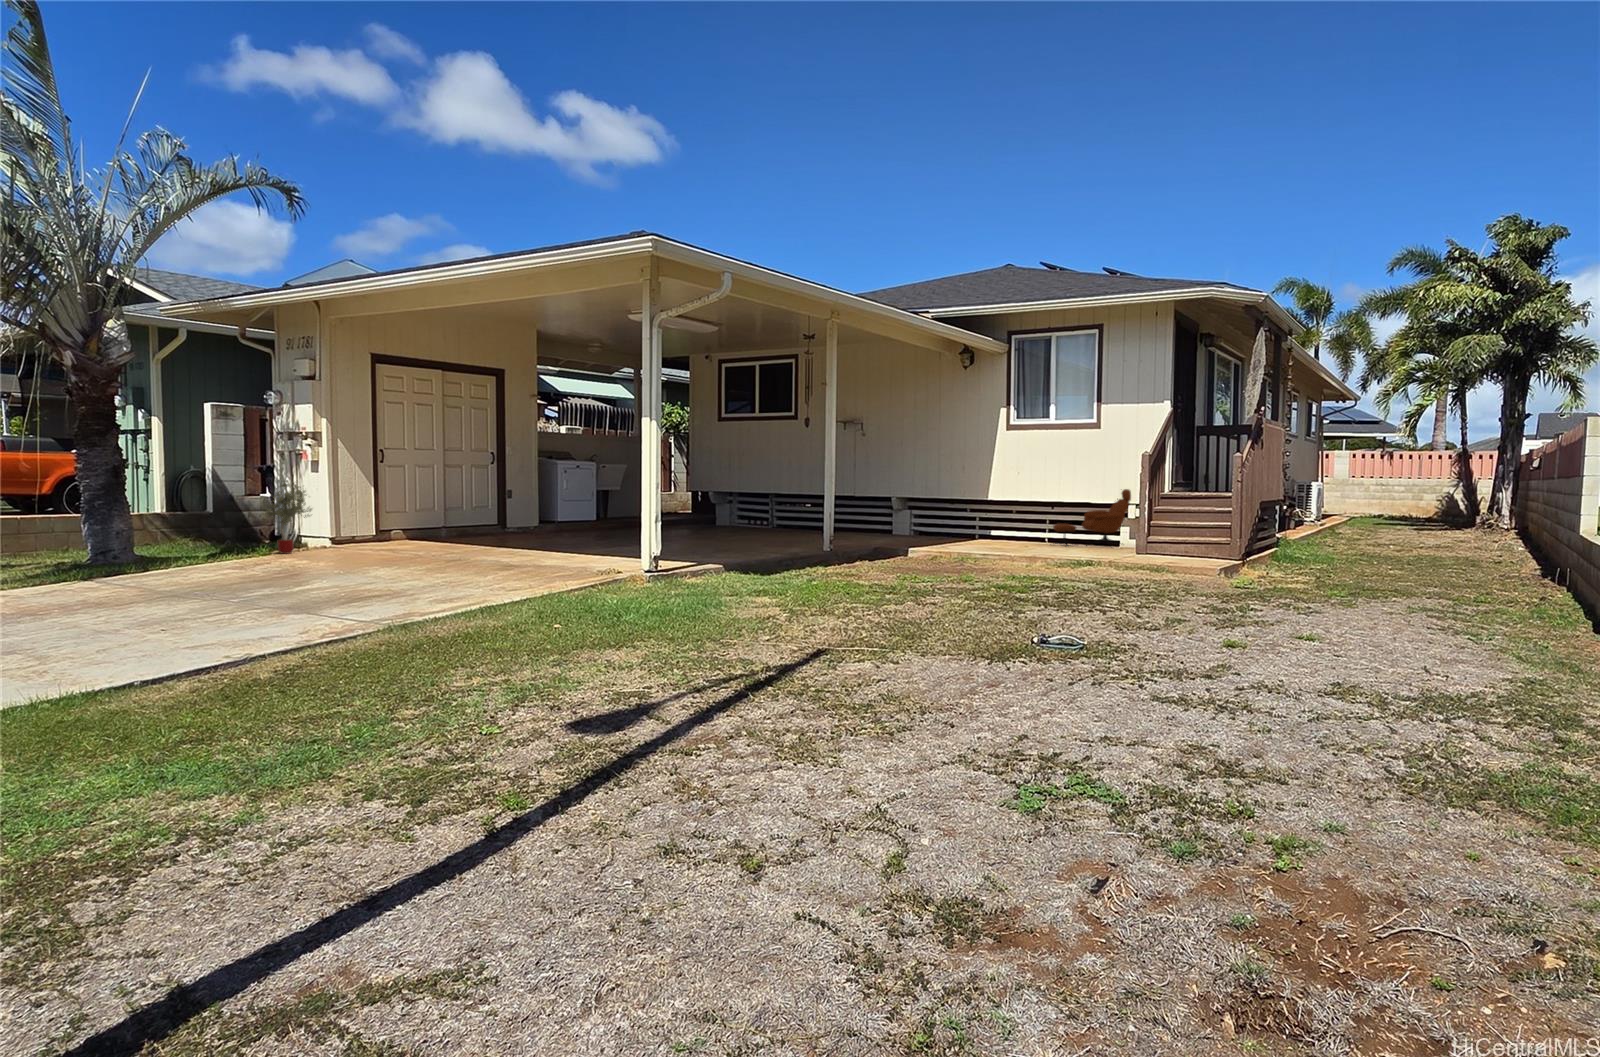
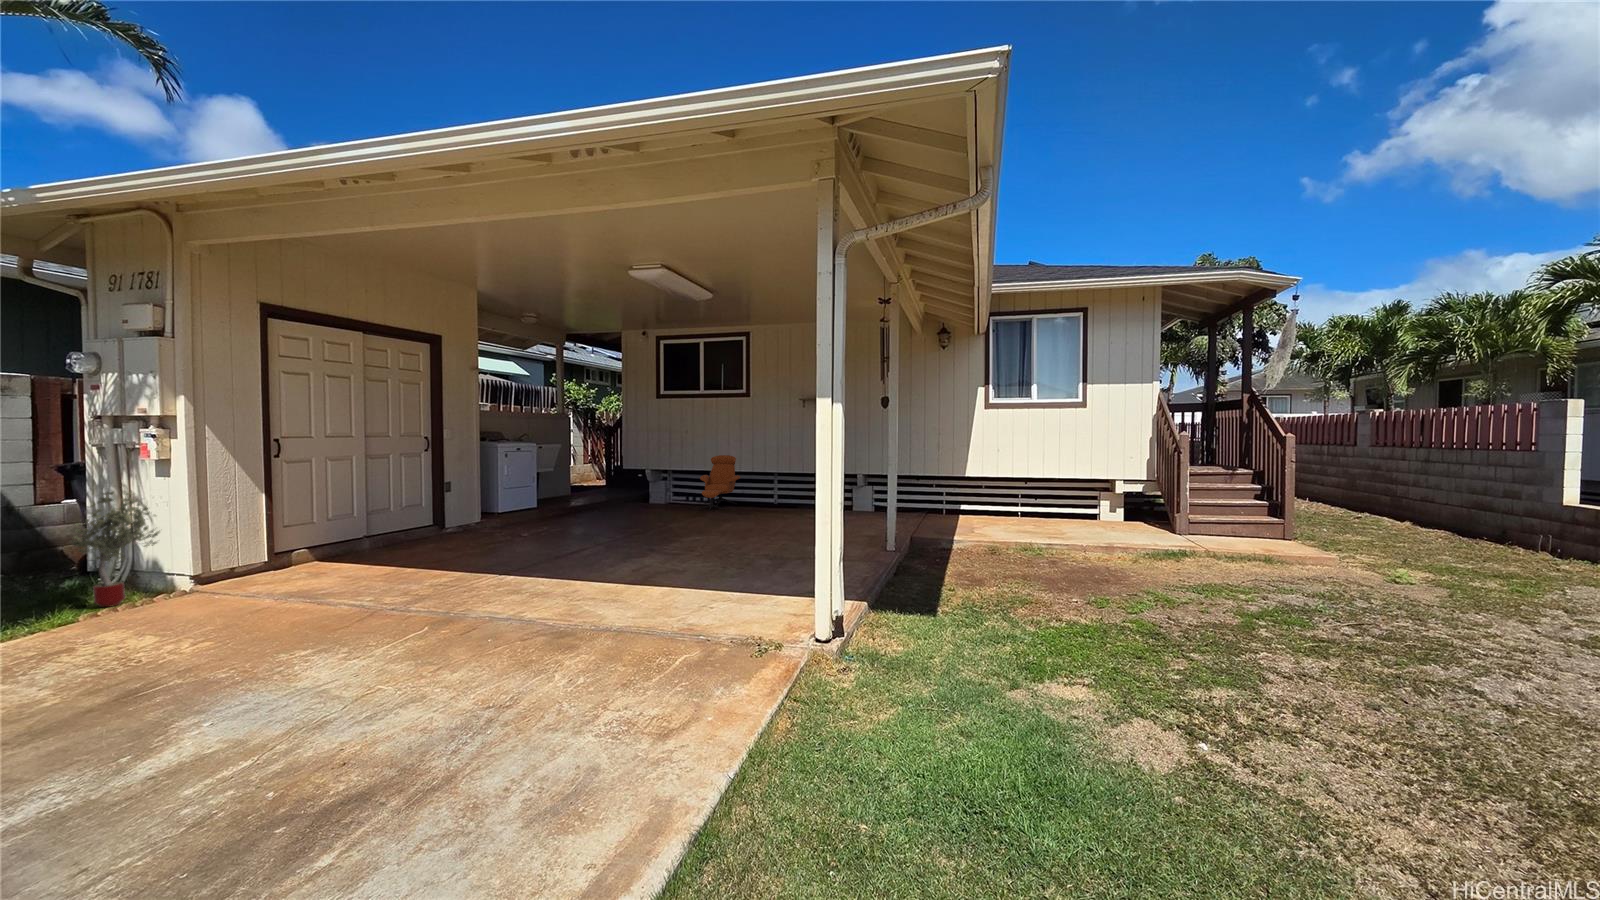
lounge chair: present [1053,489,1131,546] -> present [700,455,740,510]

